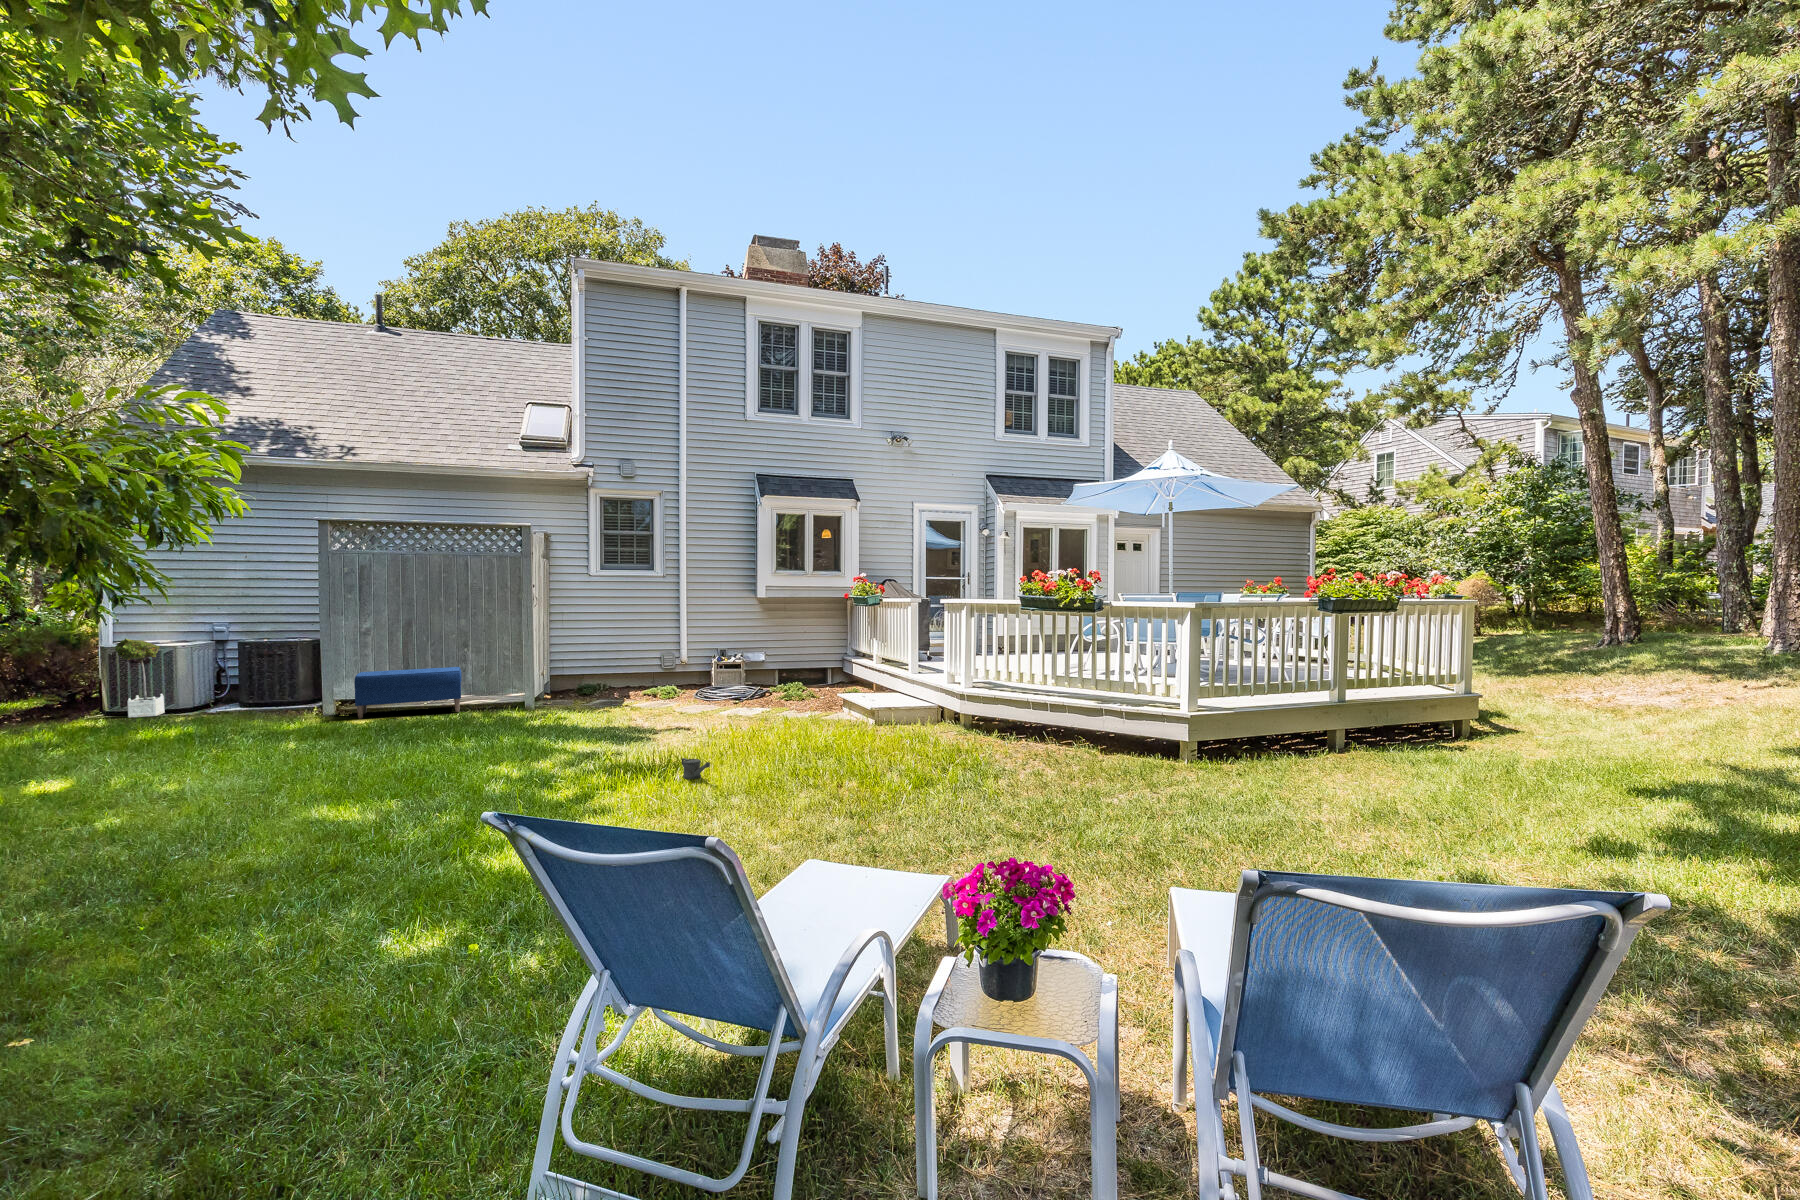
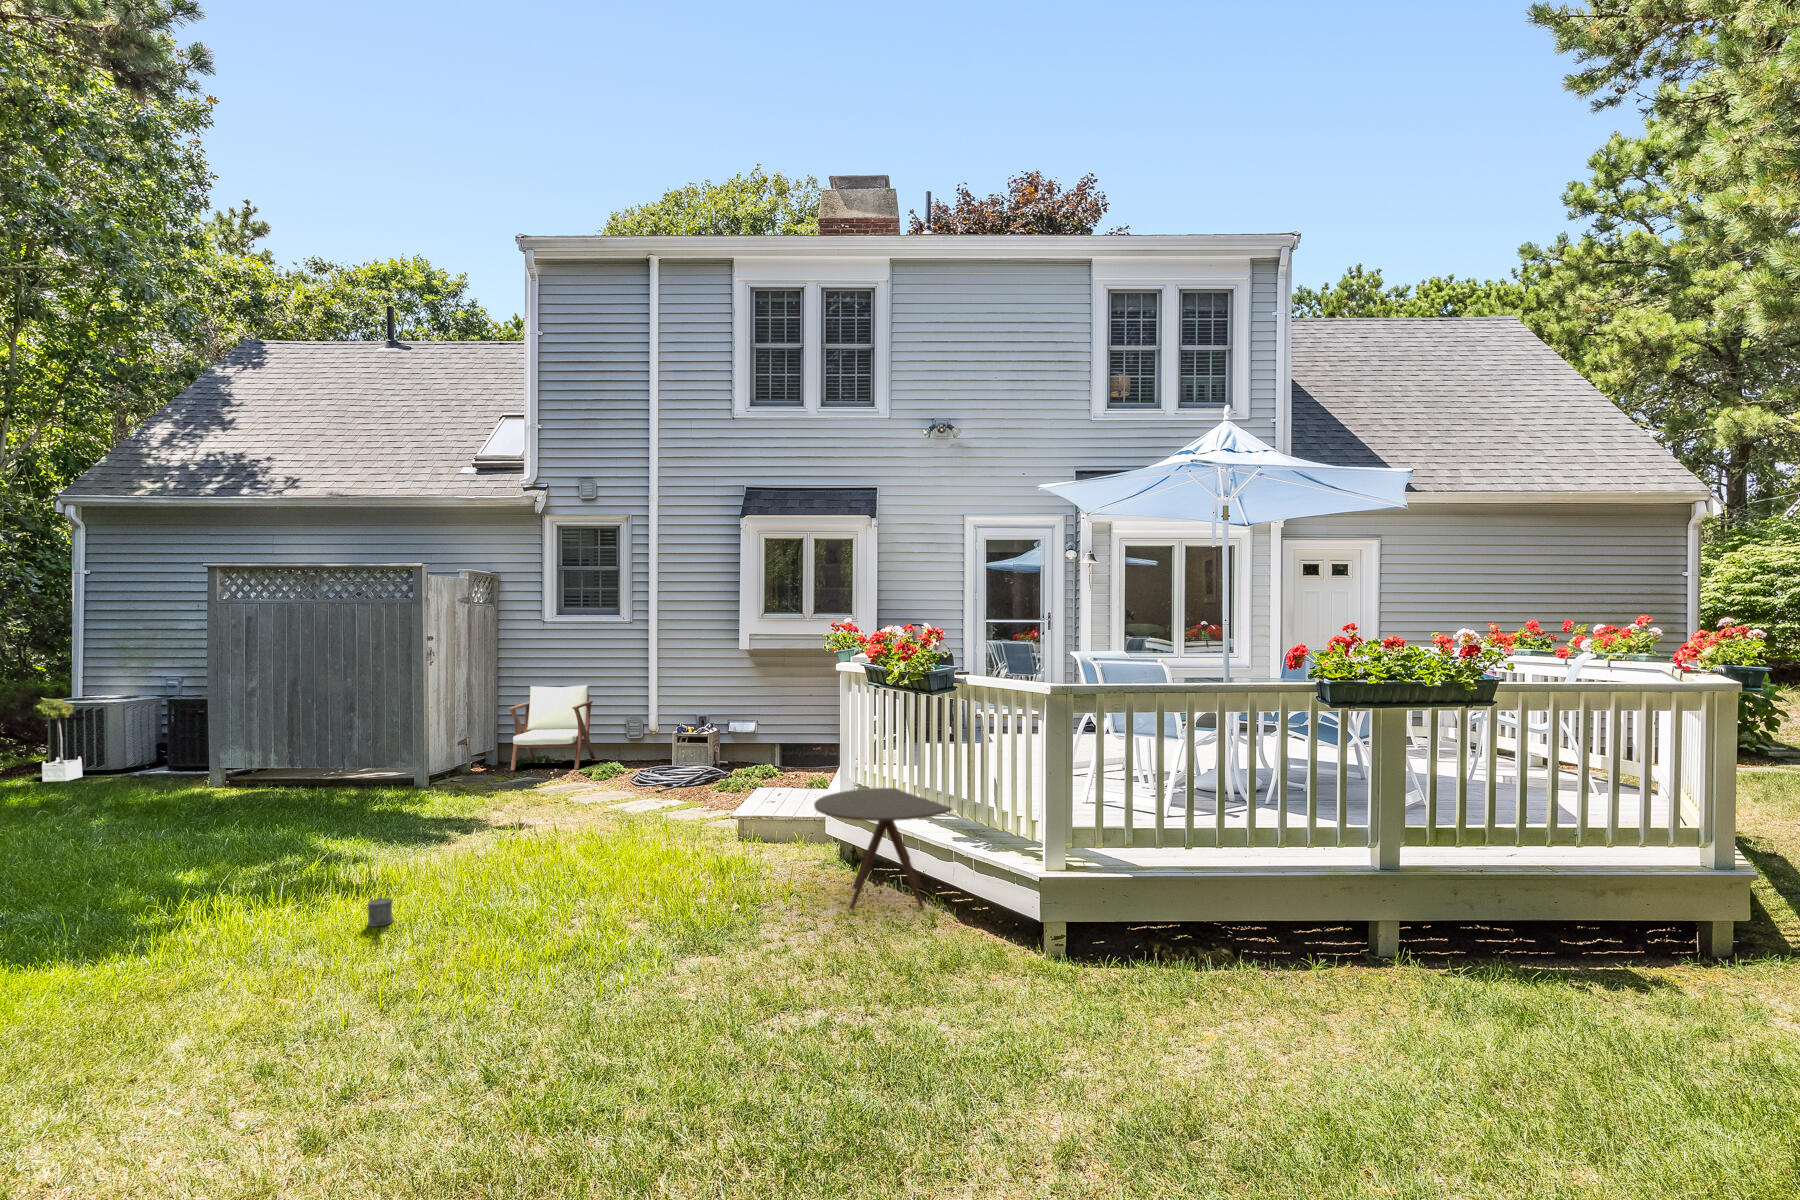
lounge chair: none [578,626,636,694] -> present [508,685,595,770]
bench: present [354,667,462,719] -> none [221,737,354,797]
round table: none [960,674,1055,750] -> present [814,788,952,910]

